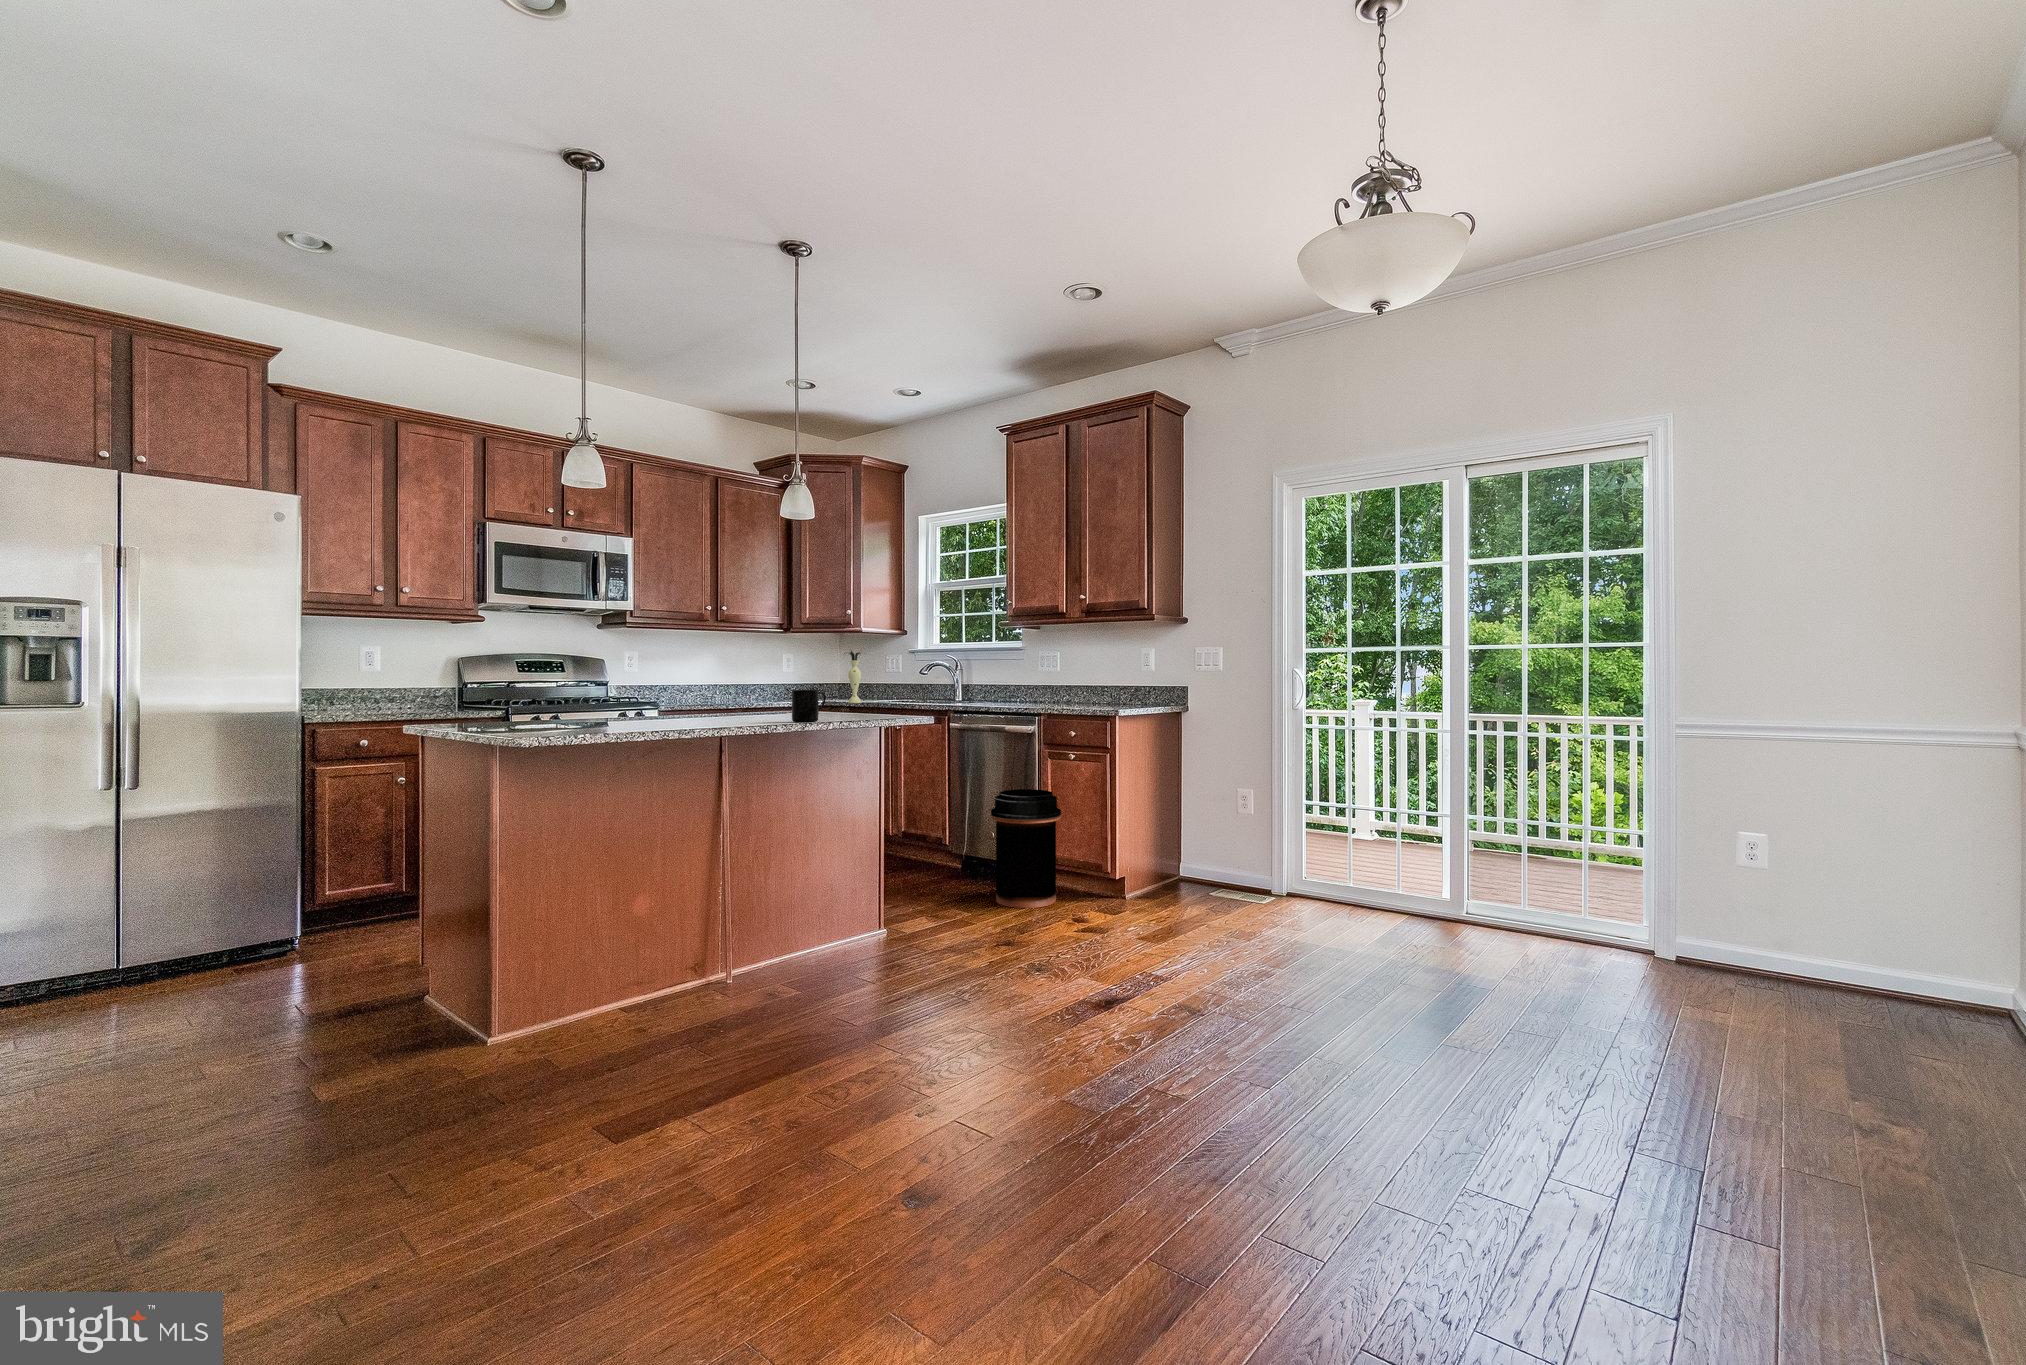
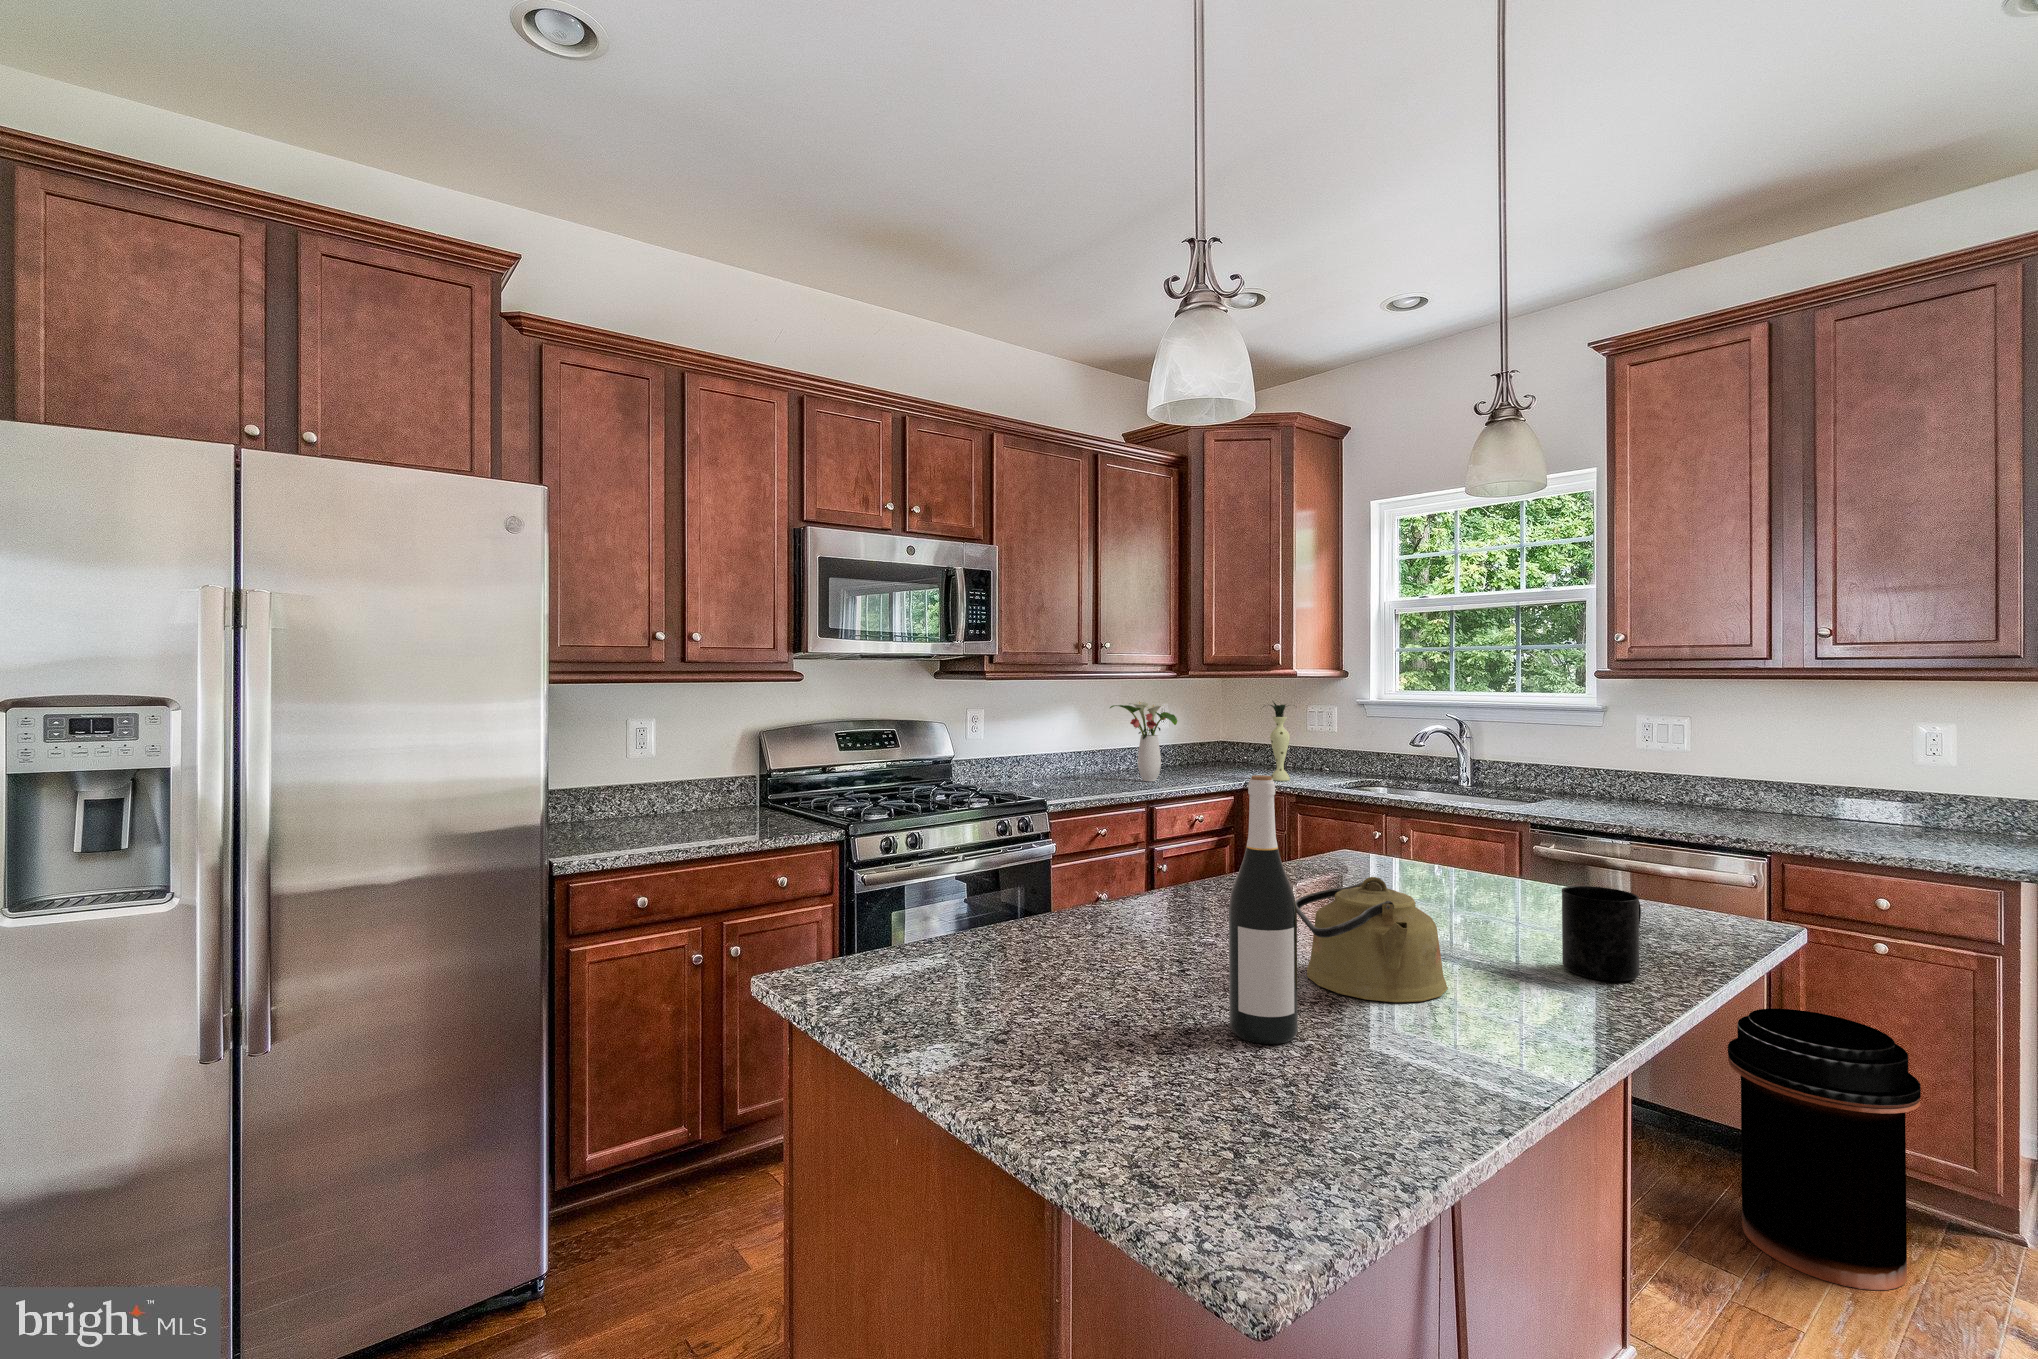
wine bottle: none [620,632,647,728] -> present [1229,775,1298,1044]
flower arrangement: none [733,649,779,704] -> present [1110,701,1177,782]
kettle: none [674,682,735,725] -> present [1295,877,1448,1002]

